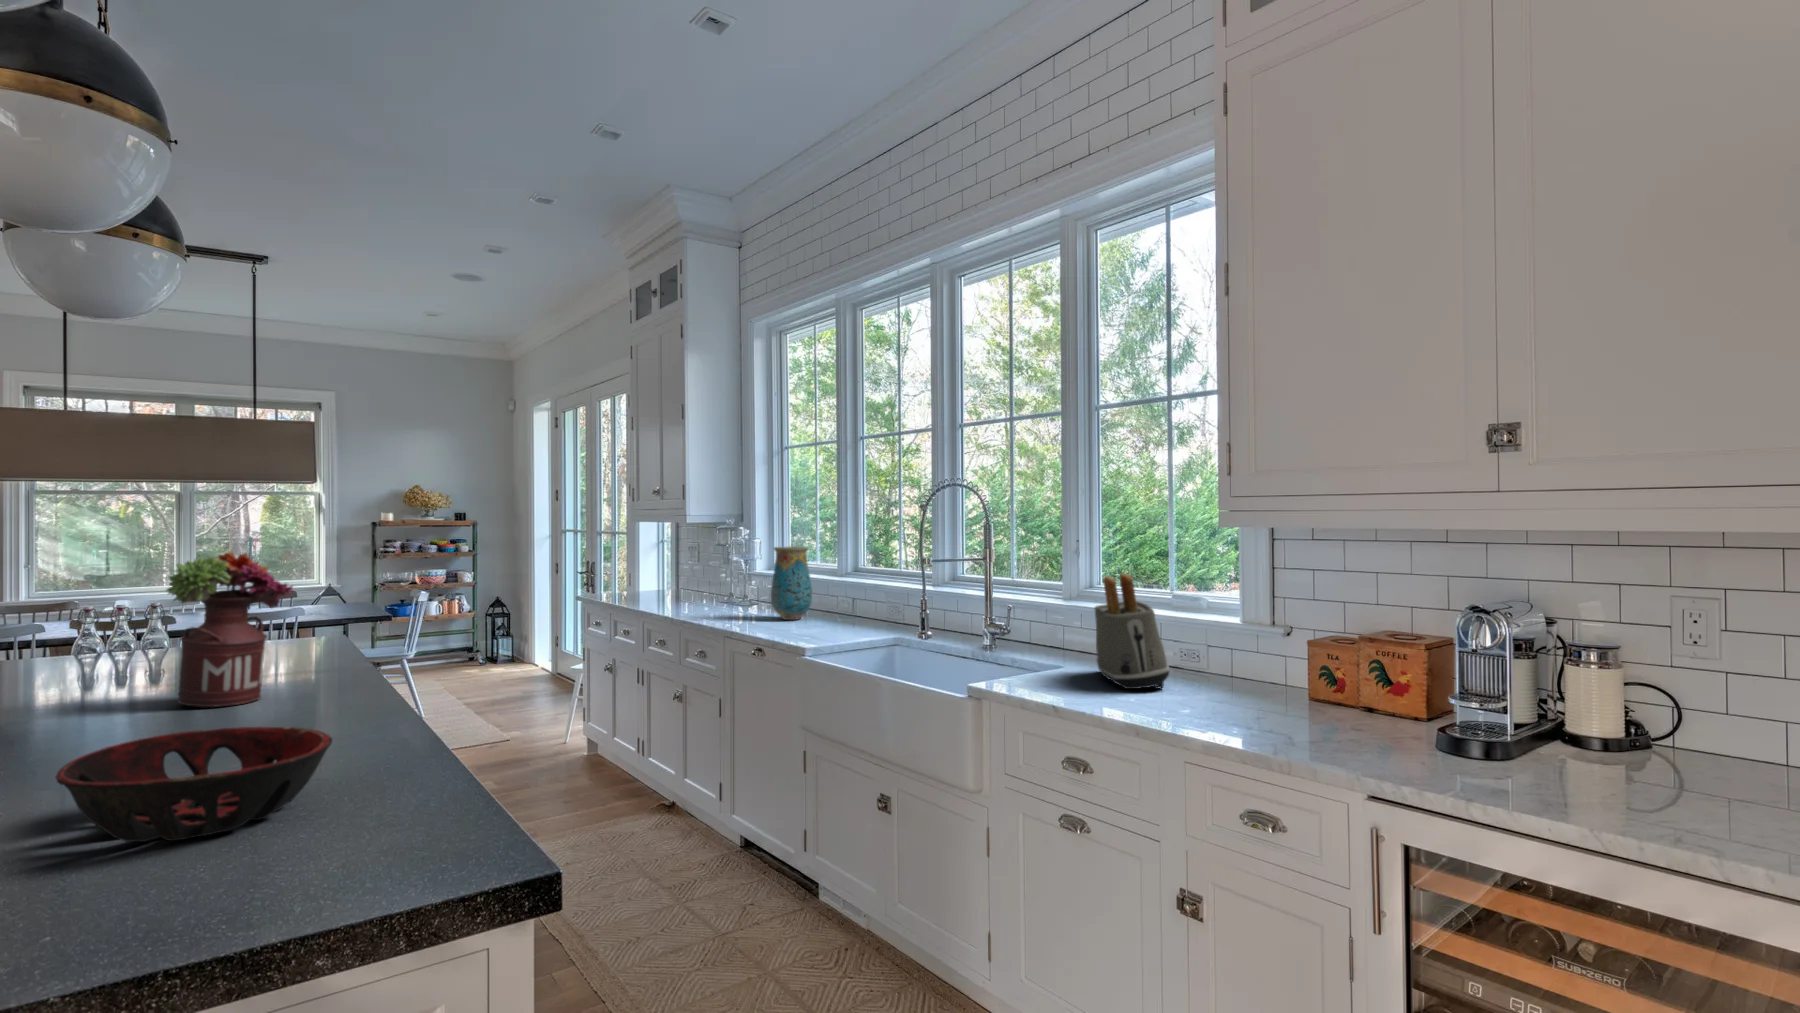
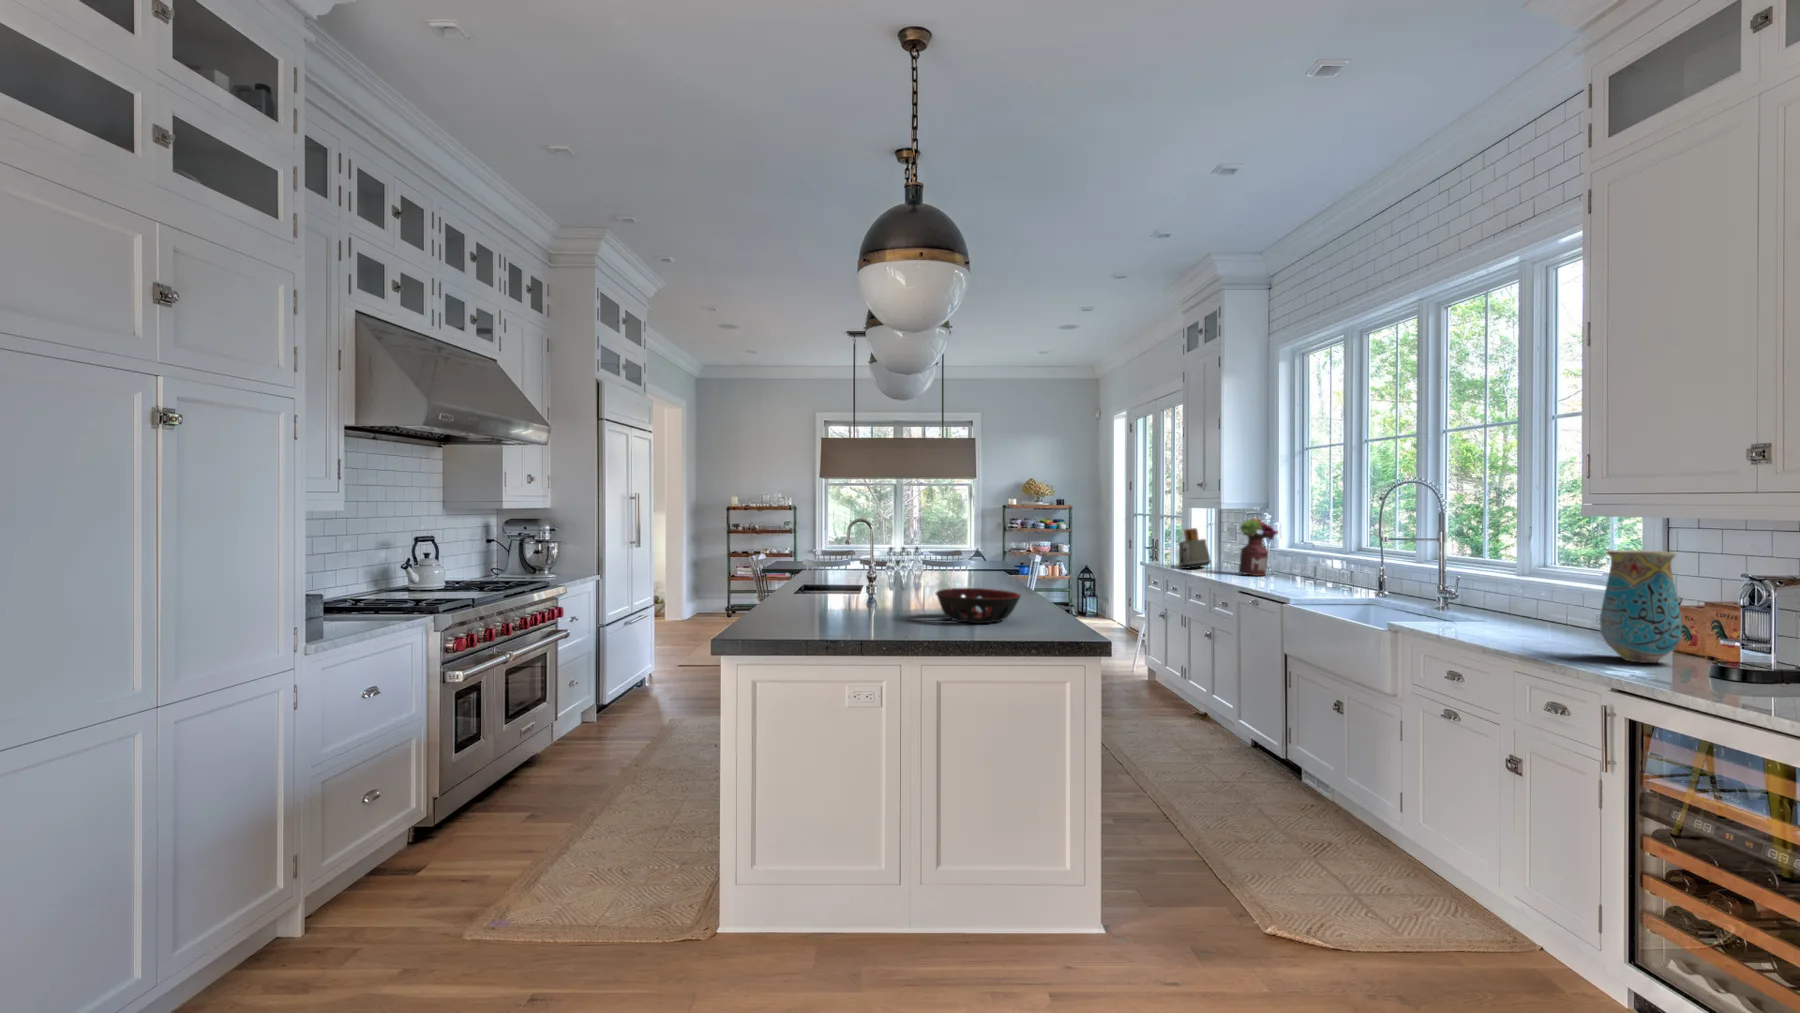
vase: present [771,546,812,620] -> present [1600,550,1682,663]
flower arrangement: present [167,551,293,707] -> present [1239,518,1278,576]
toaster: present [1095,574,1169,689] -> present [1179,528,1211,569]

